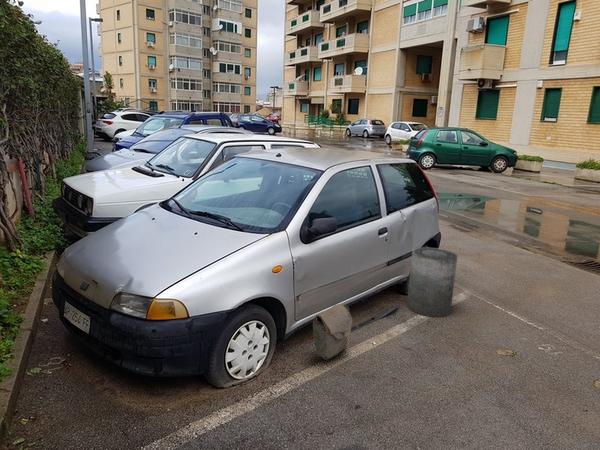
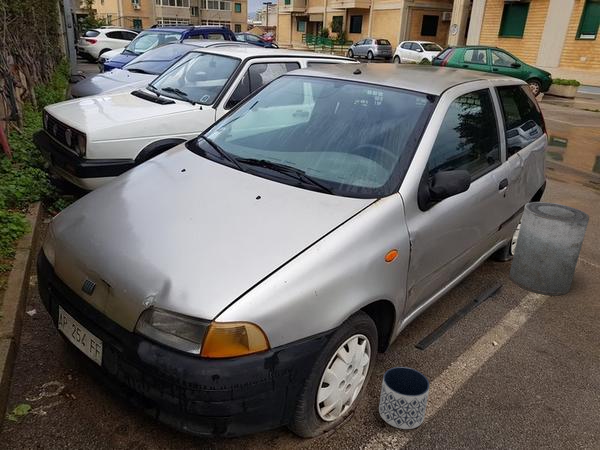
bag: present [313,304,352,360] -> none [426,292,476,374]
planter: none [273,349,305,388] -> present [379,367,430,429]

